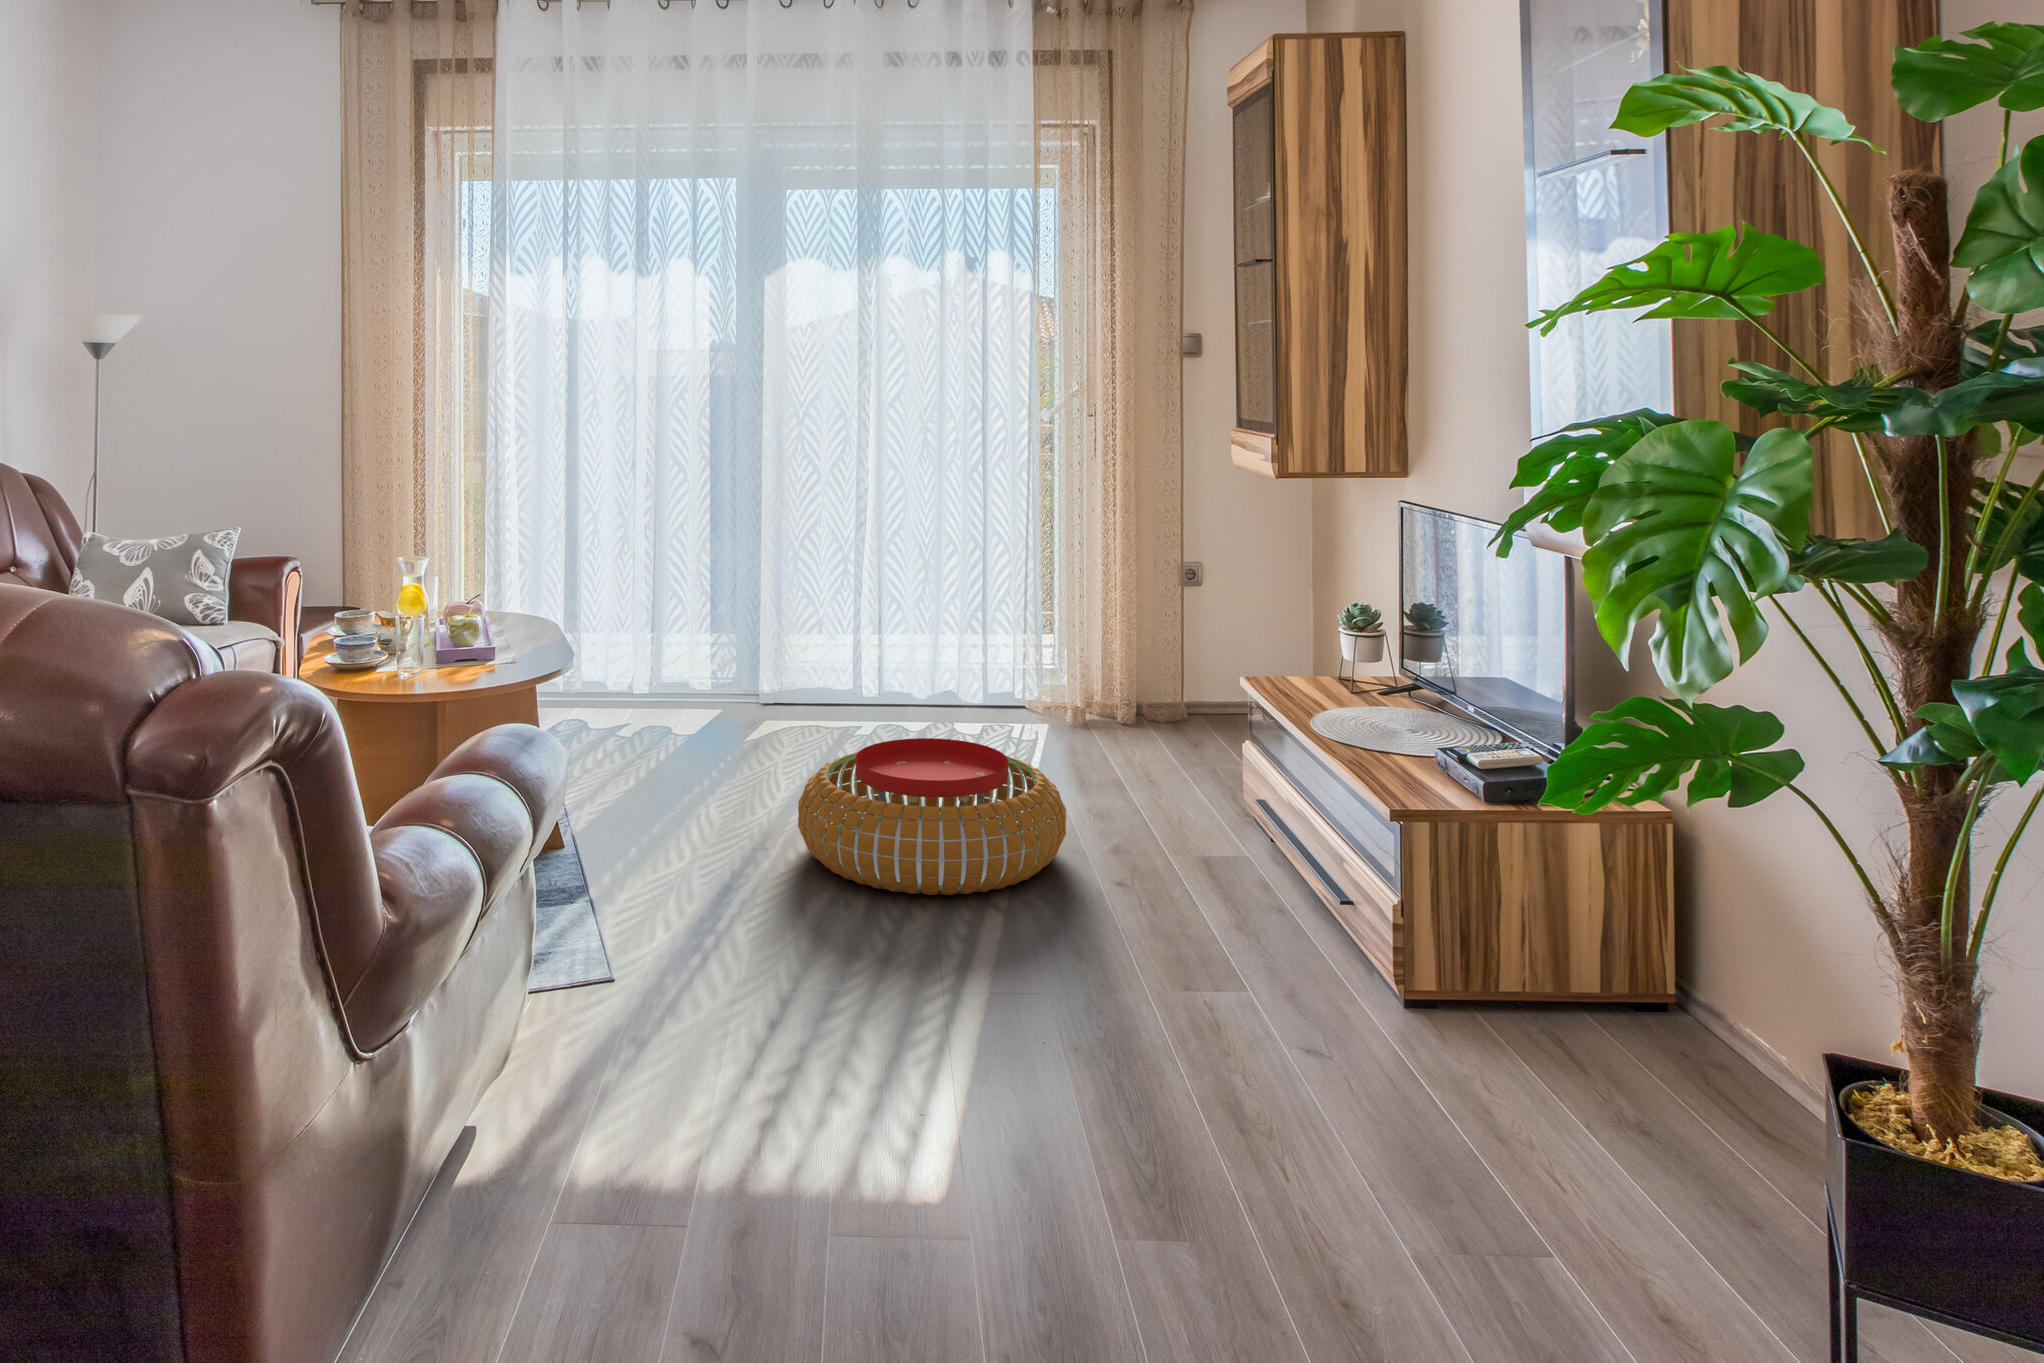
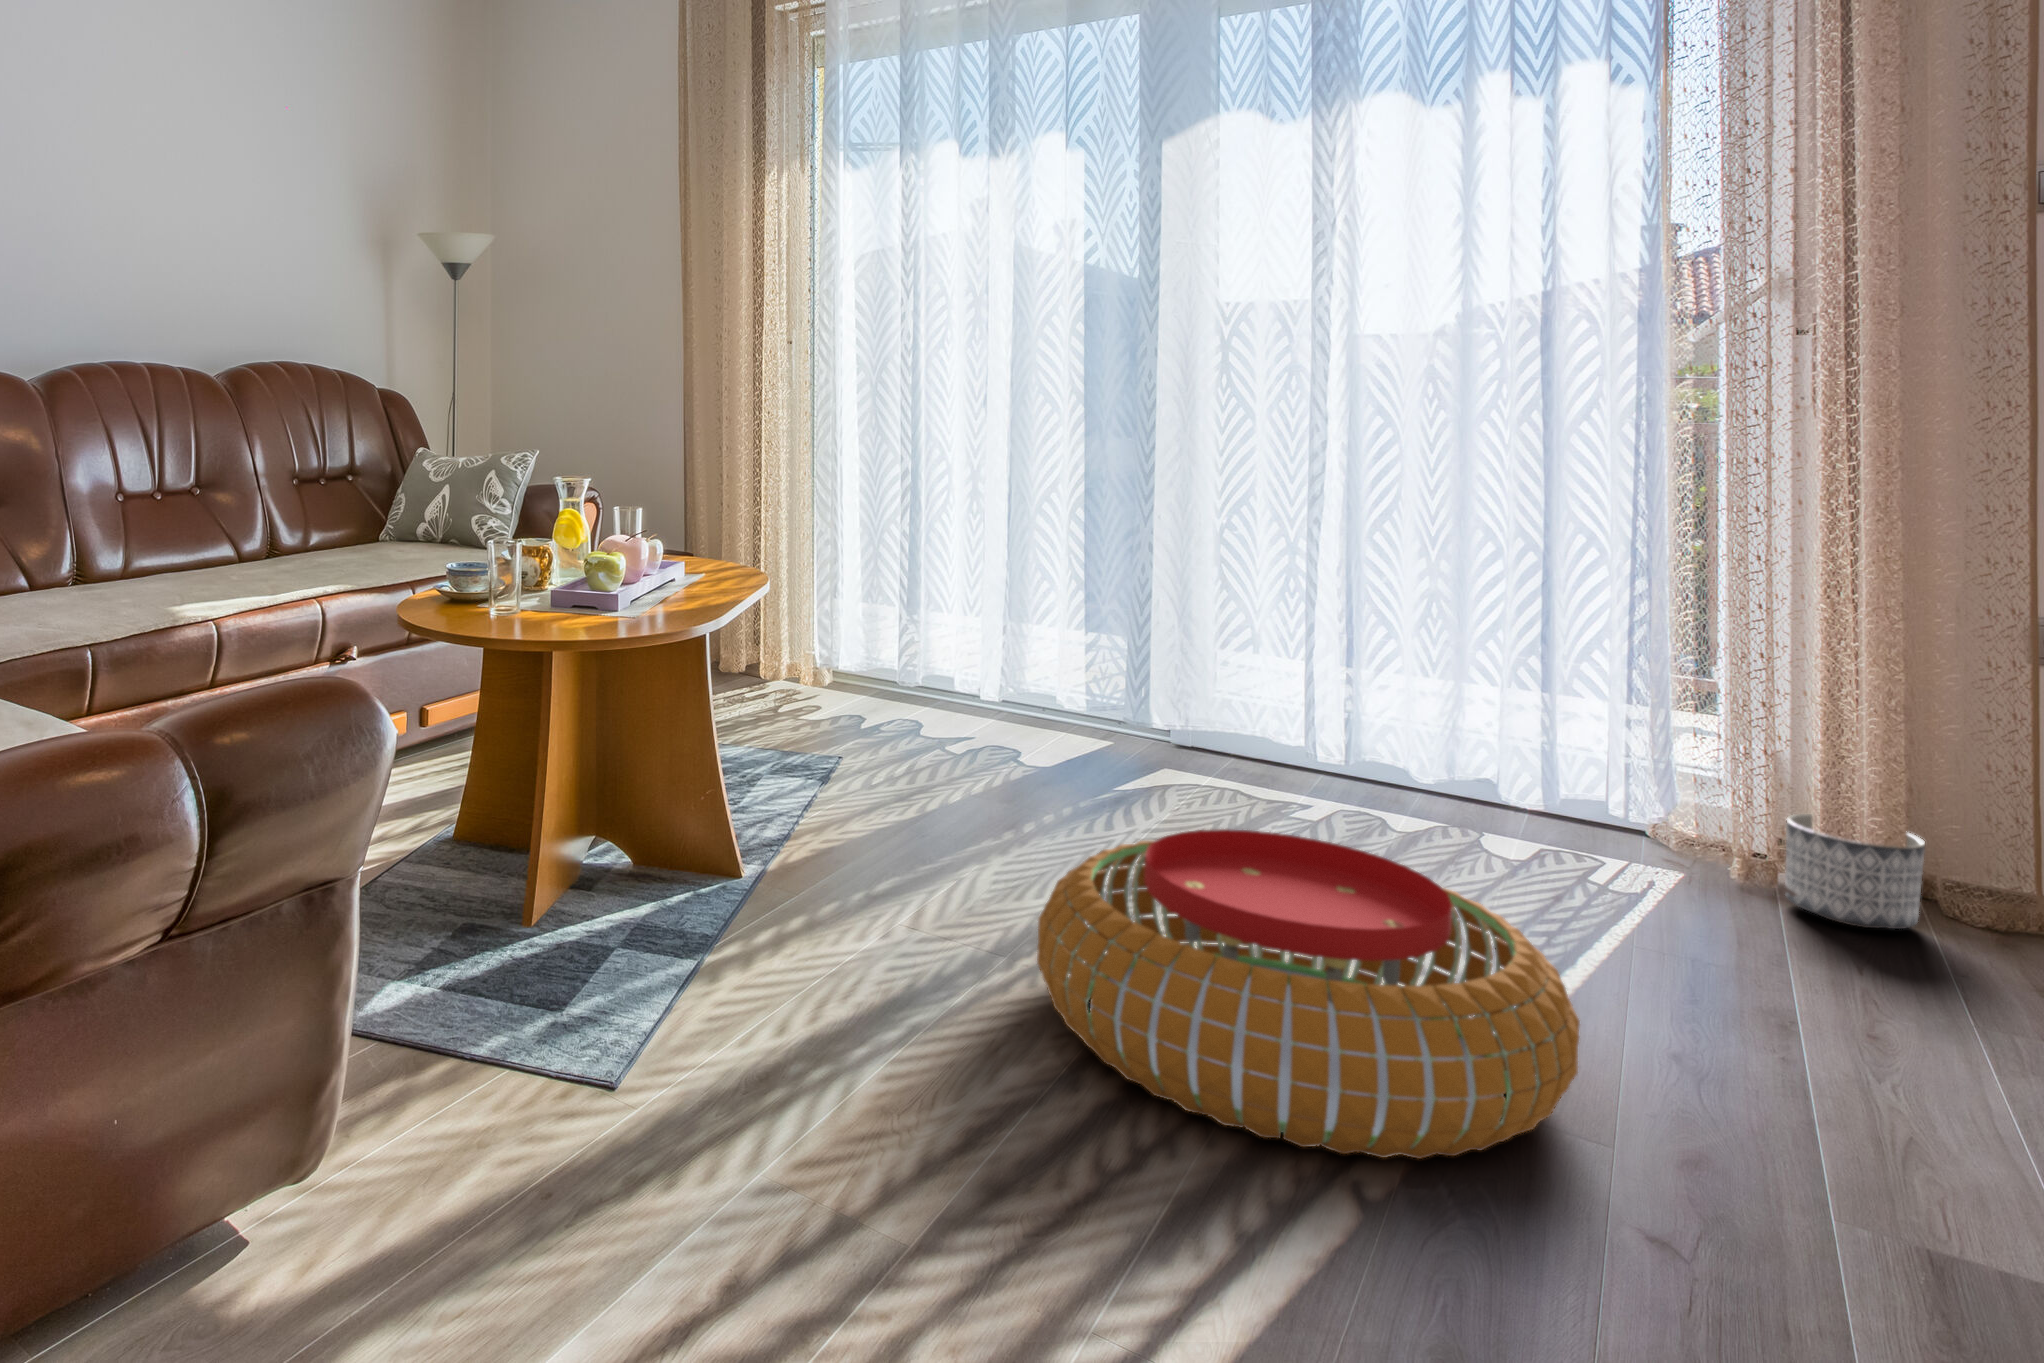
planter: none [1095,681,1151,737] -> present [1785,814,1925,929]

